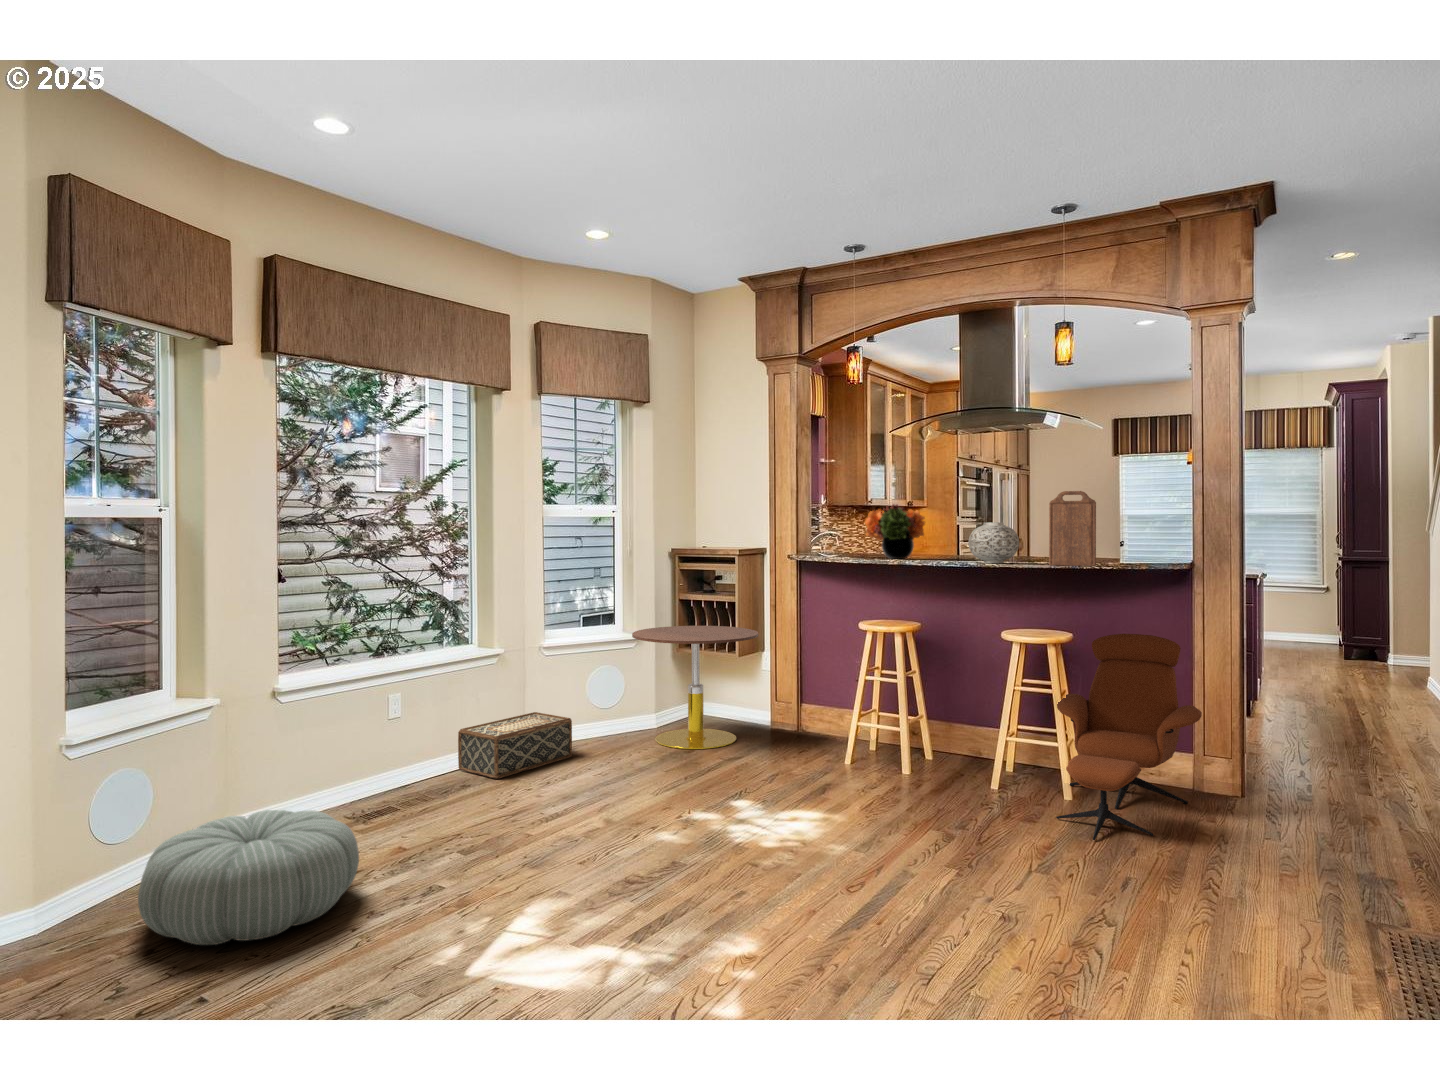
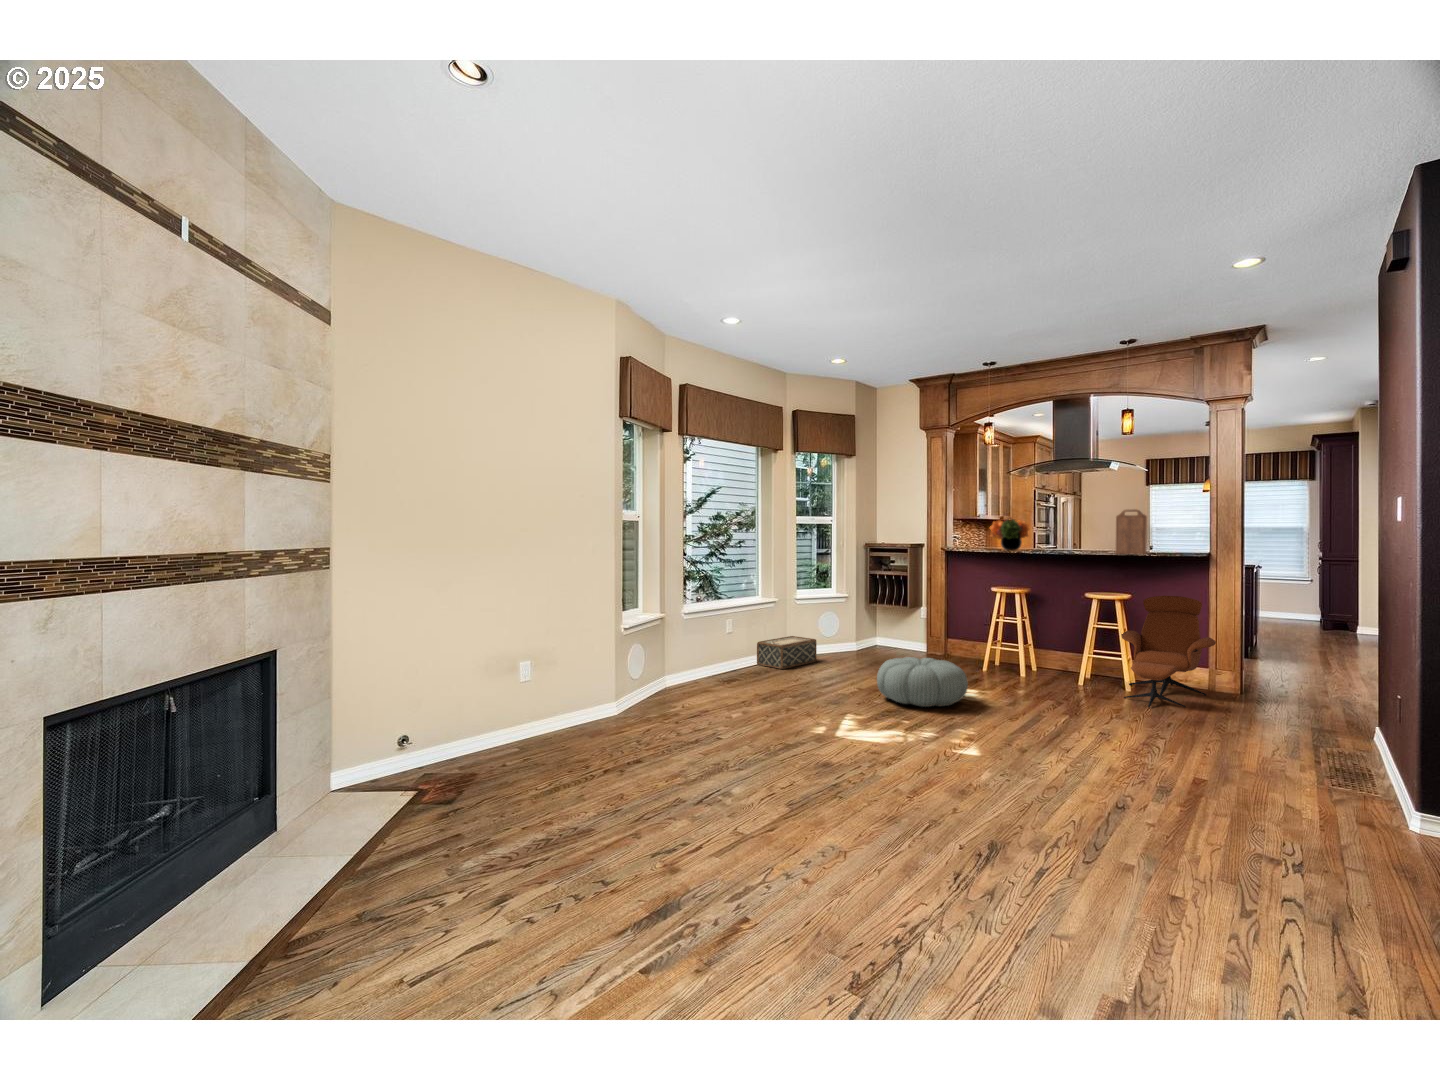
vase: present [968,522,1019,563] -> none [1062,528,1095,553]
side table: present [632,626,758,749] -> none [847,590,924,661]
pouf: present [138,810,359,945] -> present [877,657,968,707]

